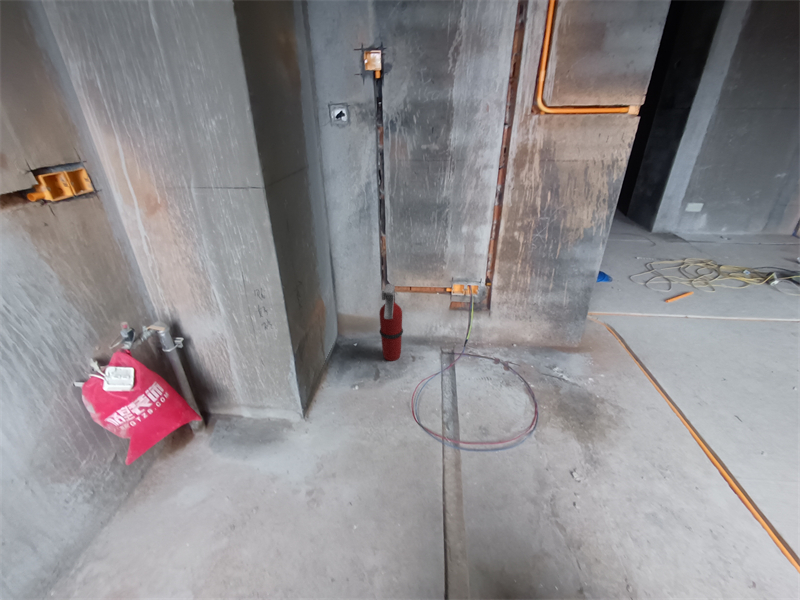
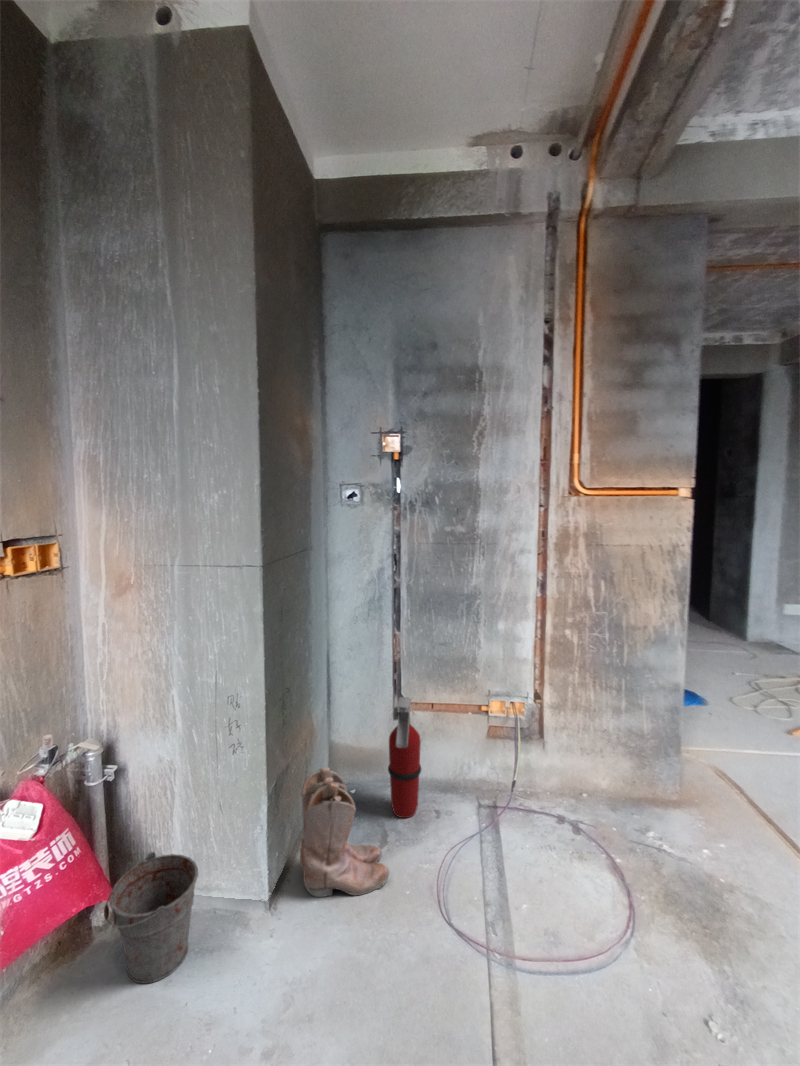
boots: none [318,334,382,410] -> present [300,767,390,897]
bucket: none [194,390,255,459] -> present [104,852,198,983]

